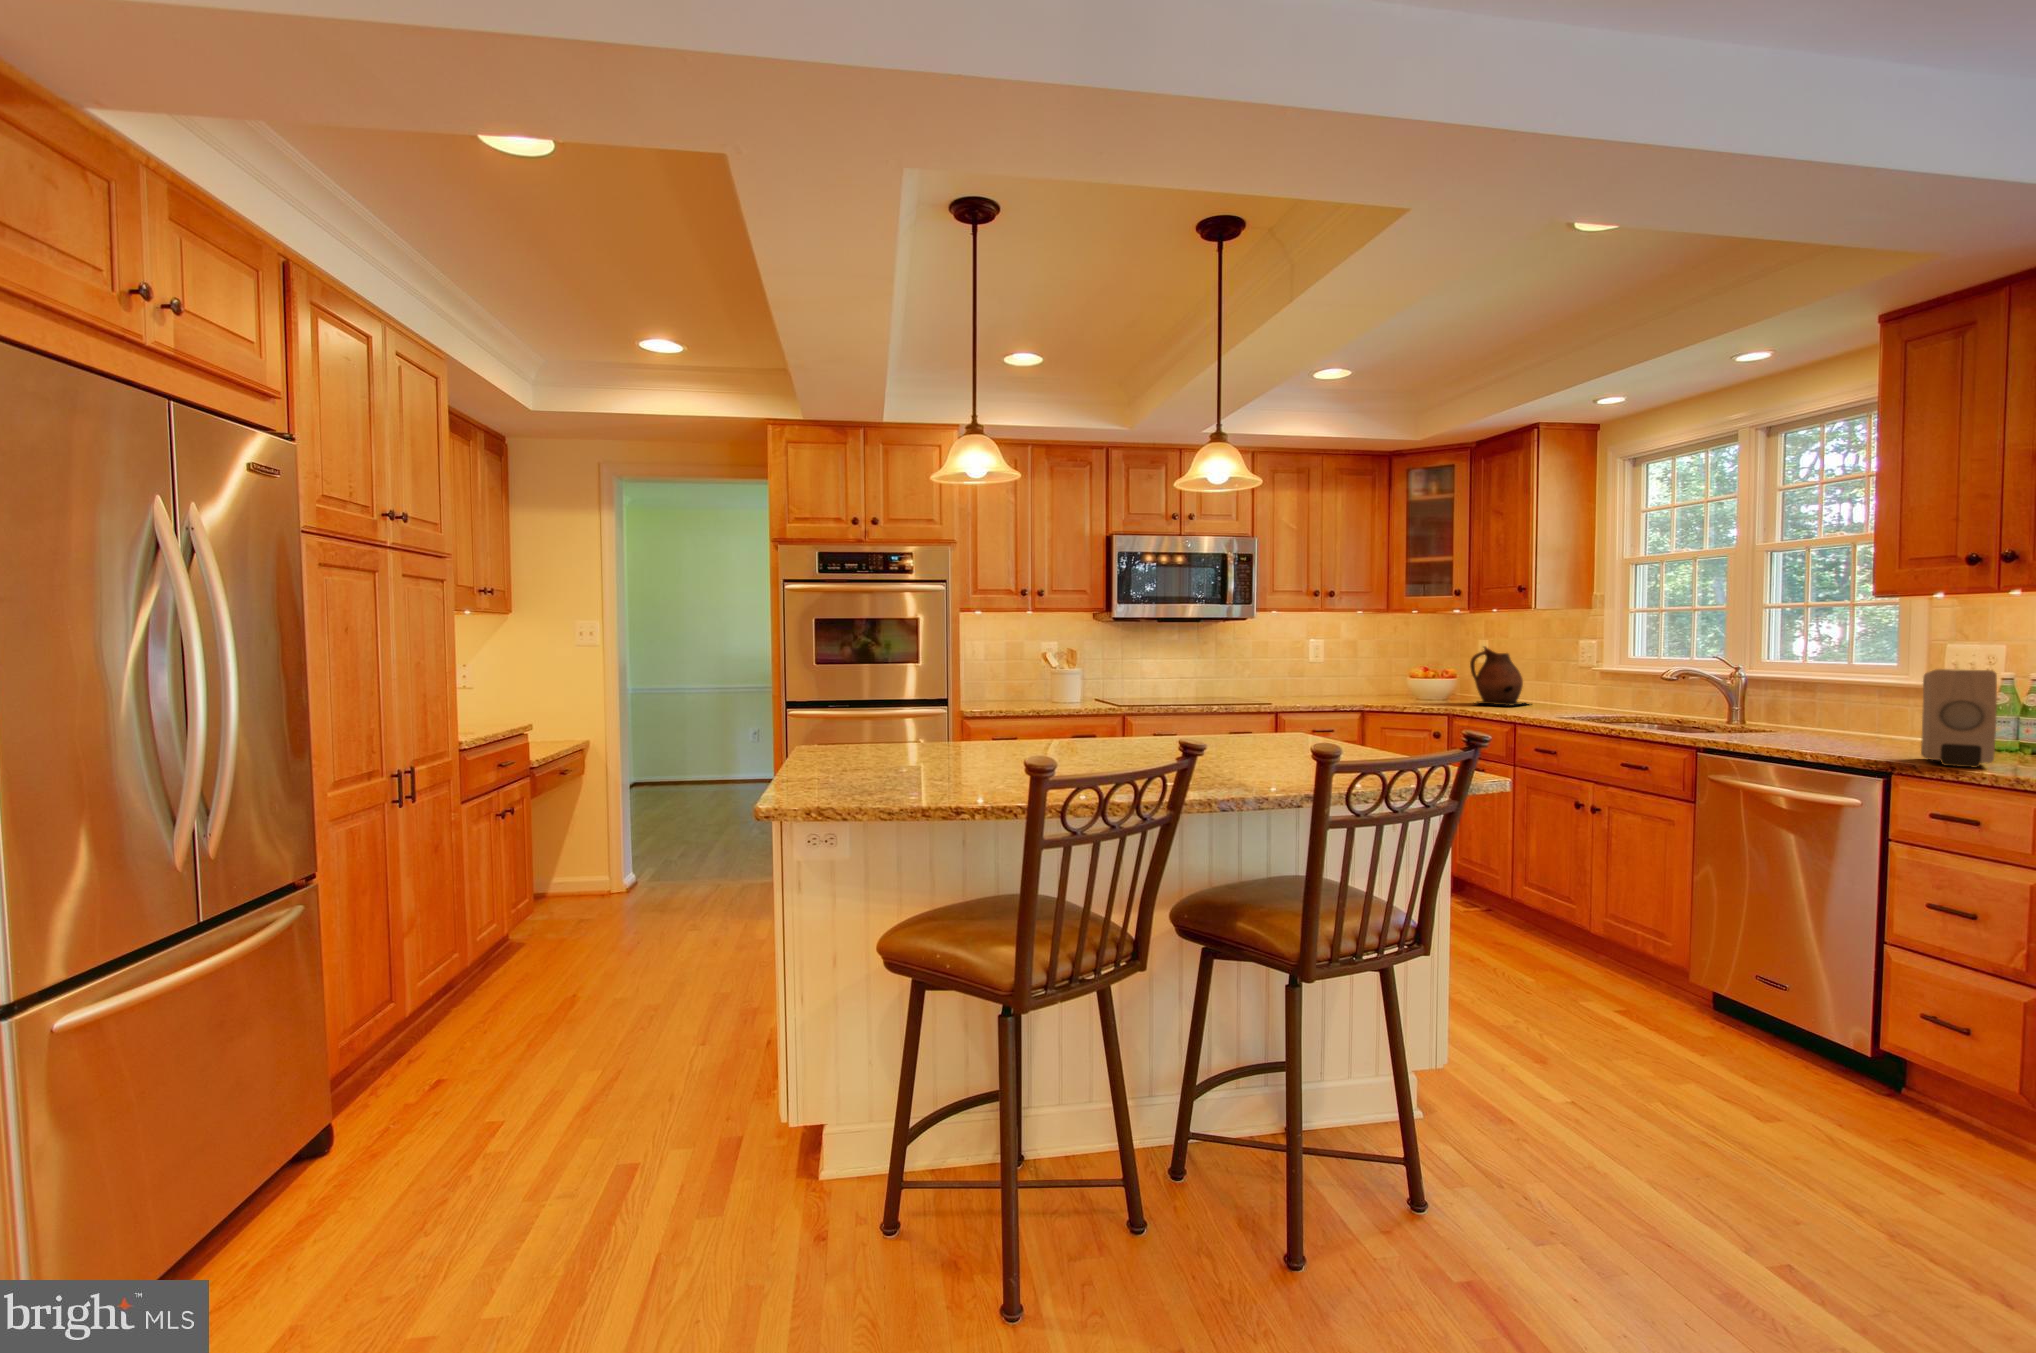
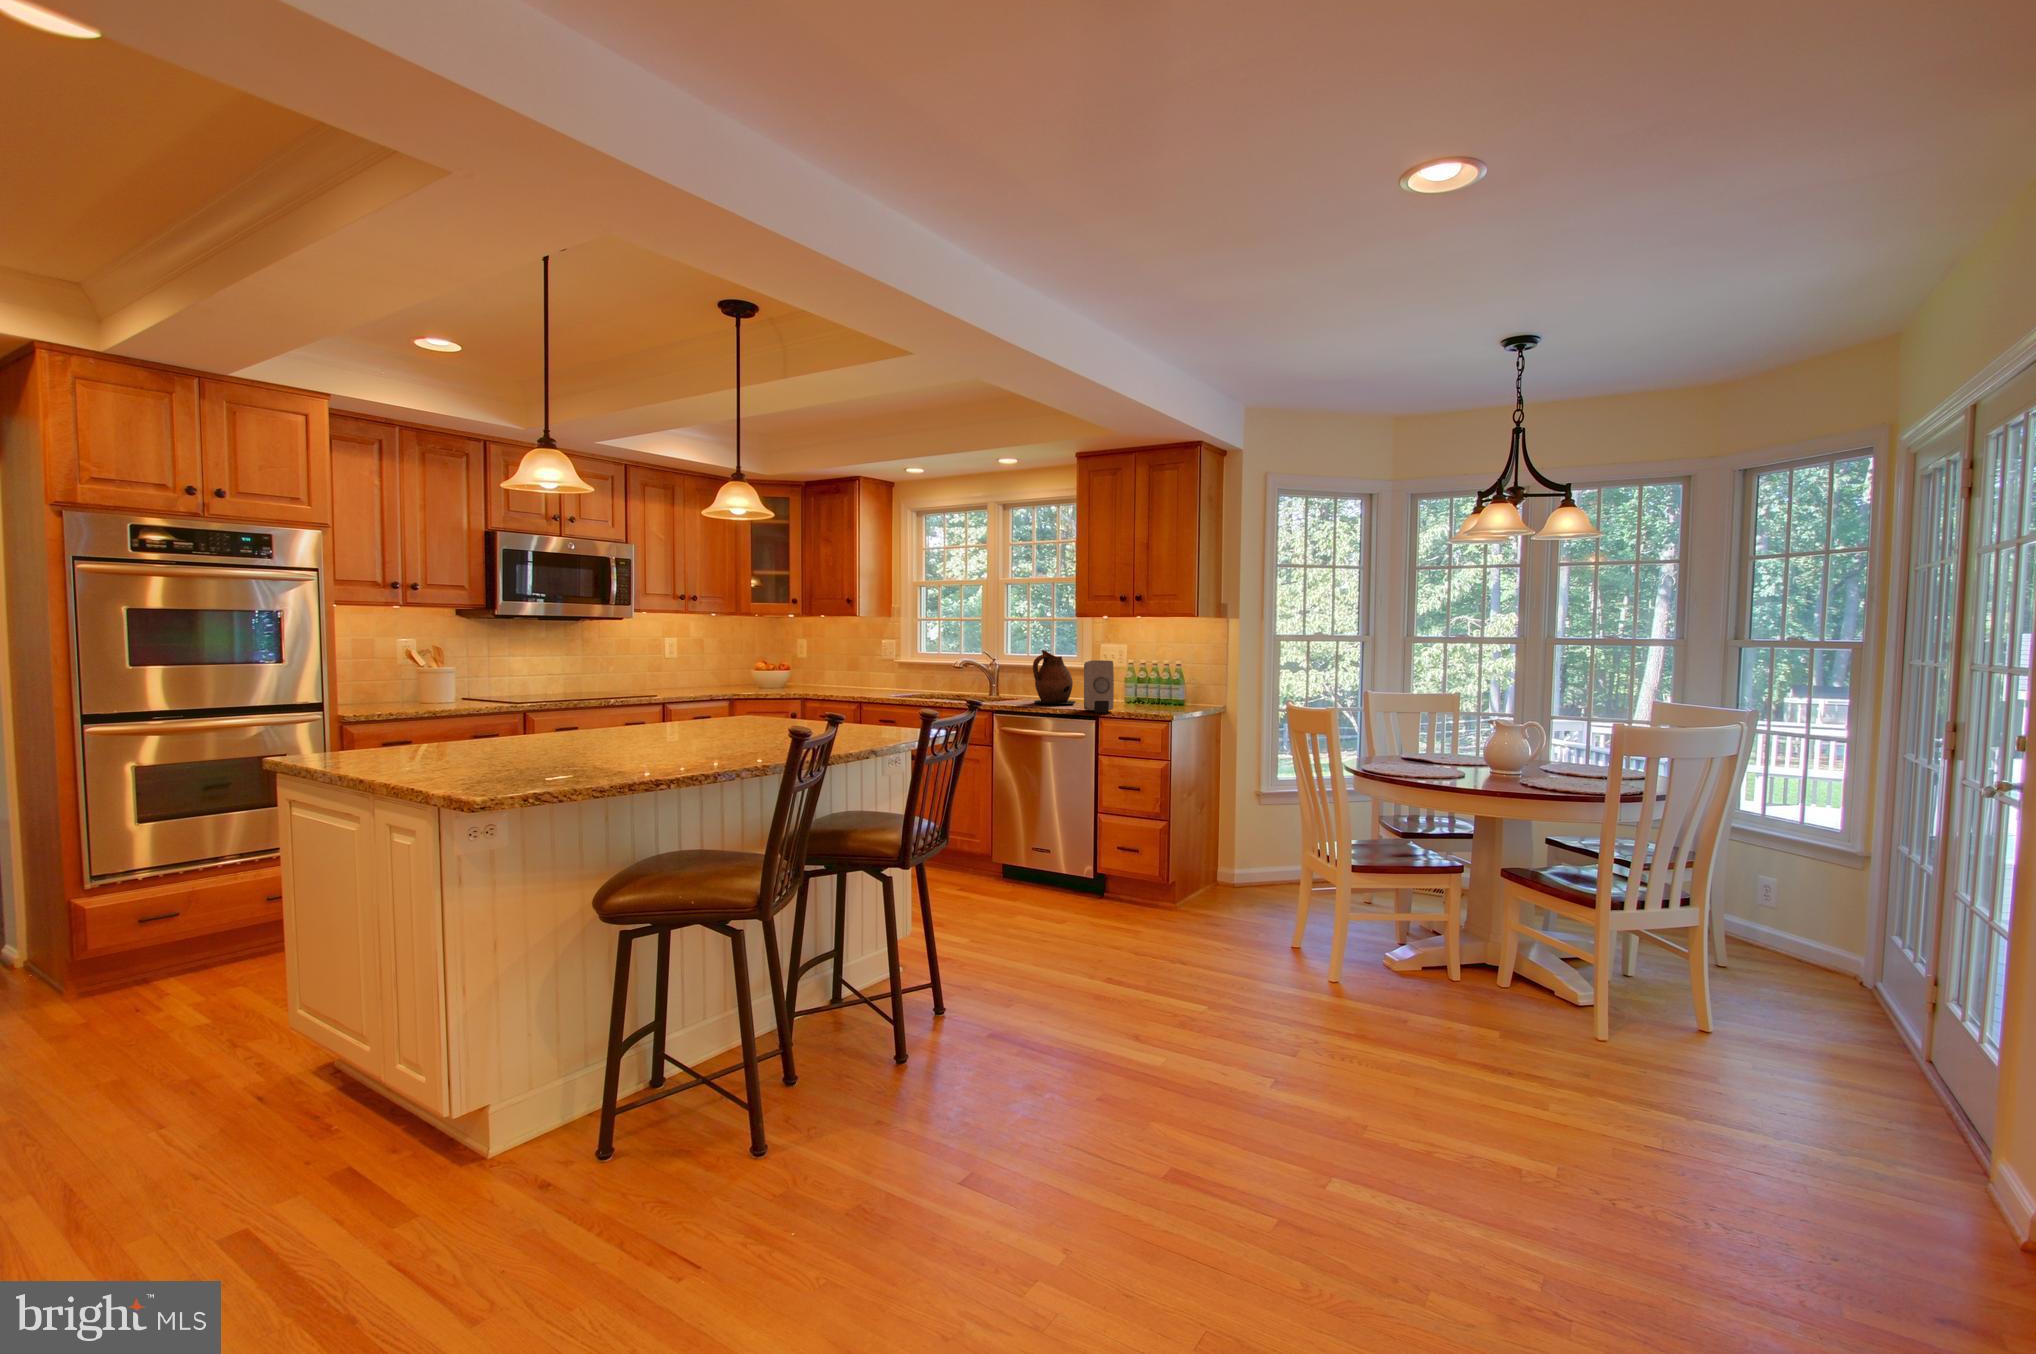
ceramic pitcher: present [1470,647,1523,706] -> present [1033,650,1075,705]

